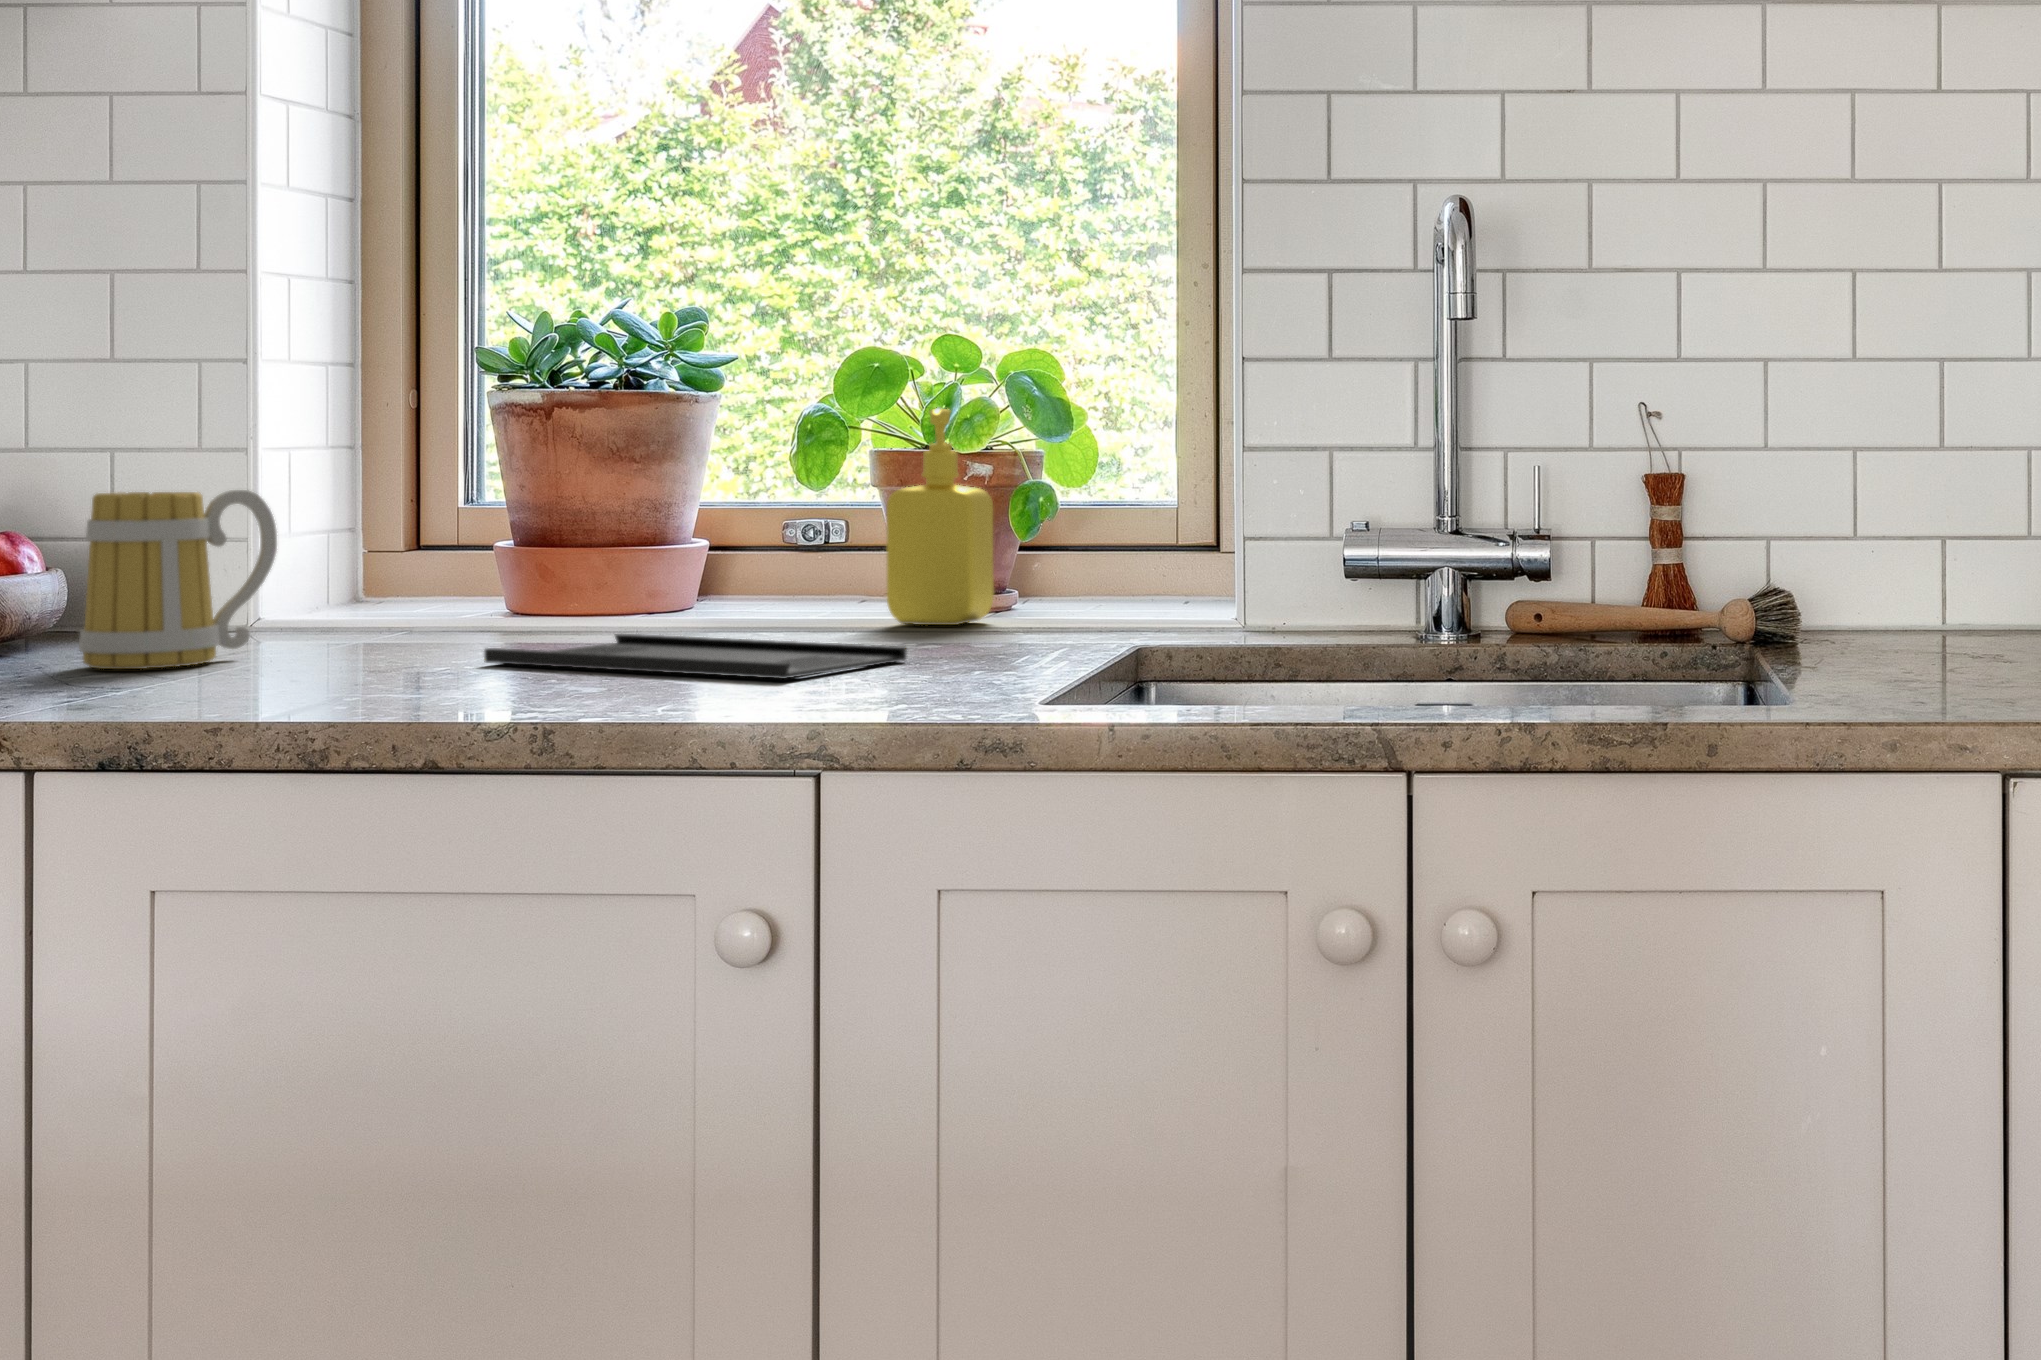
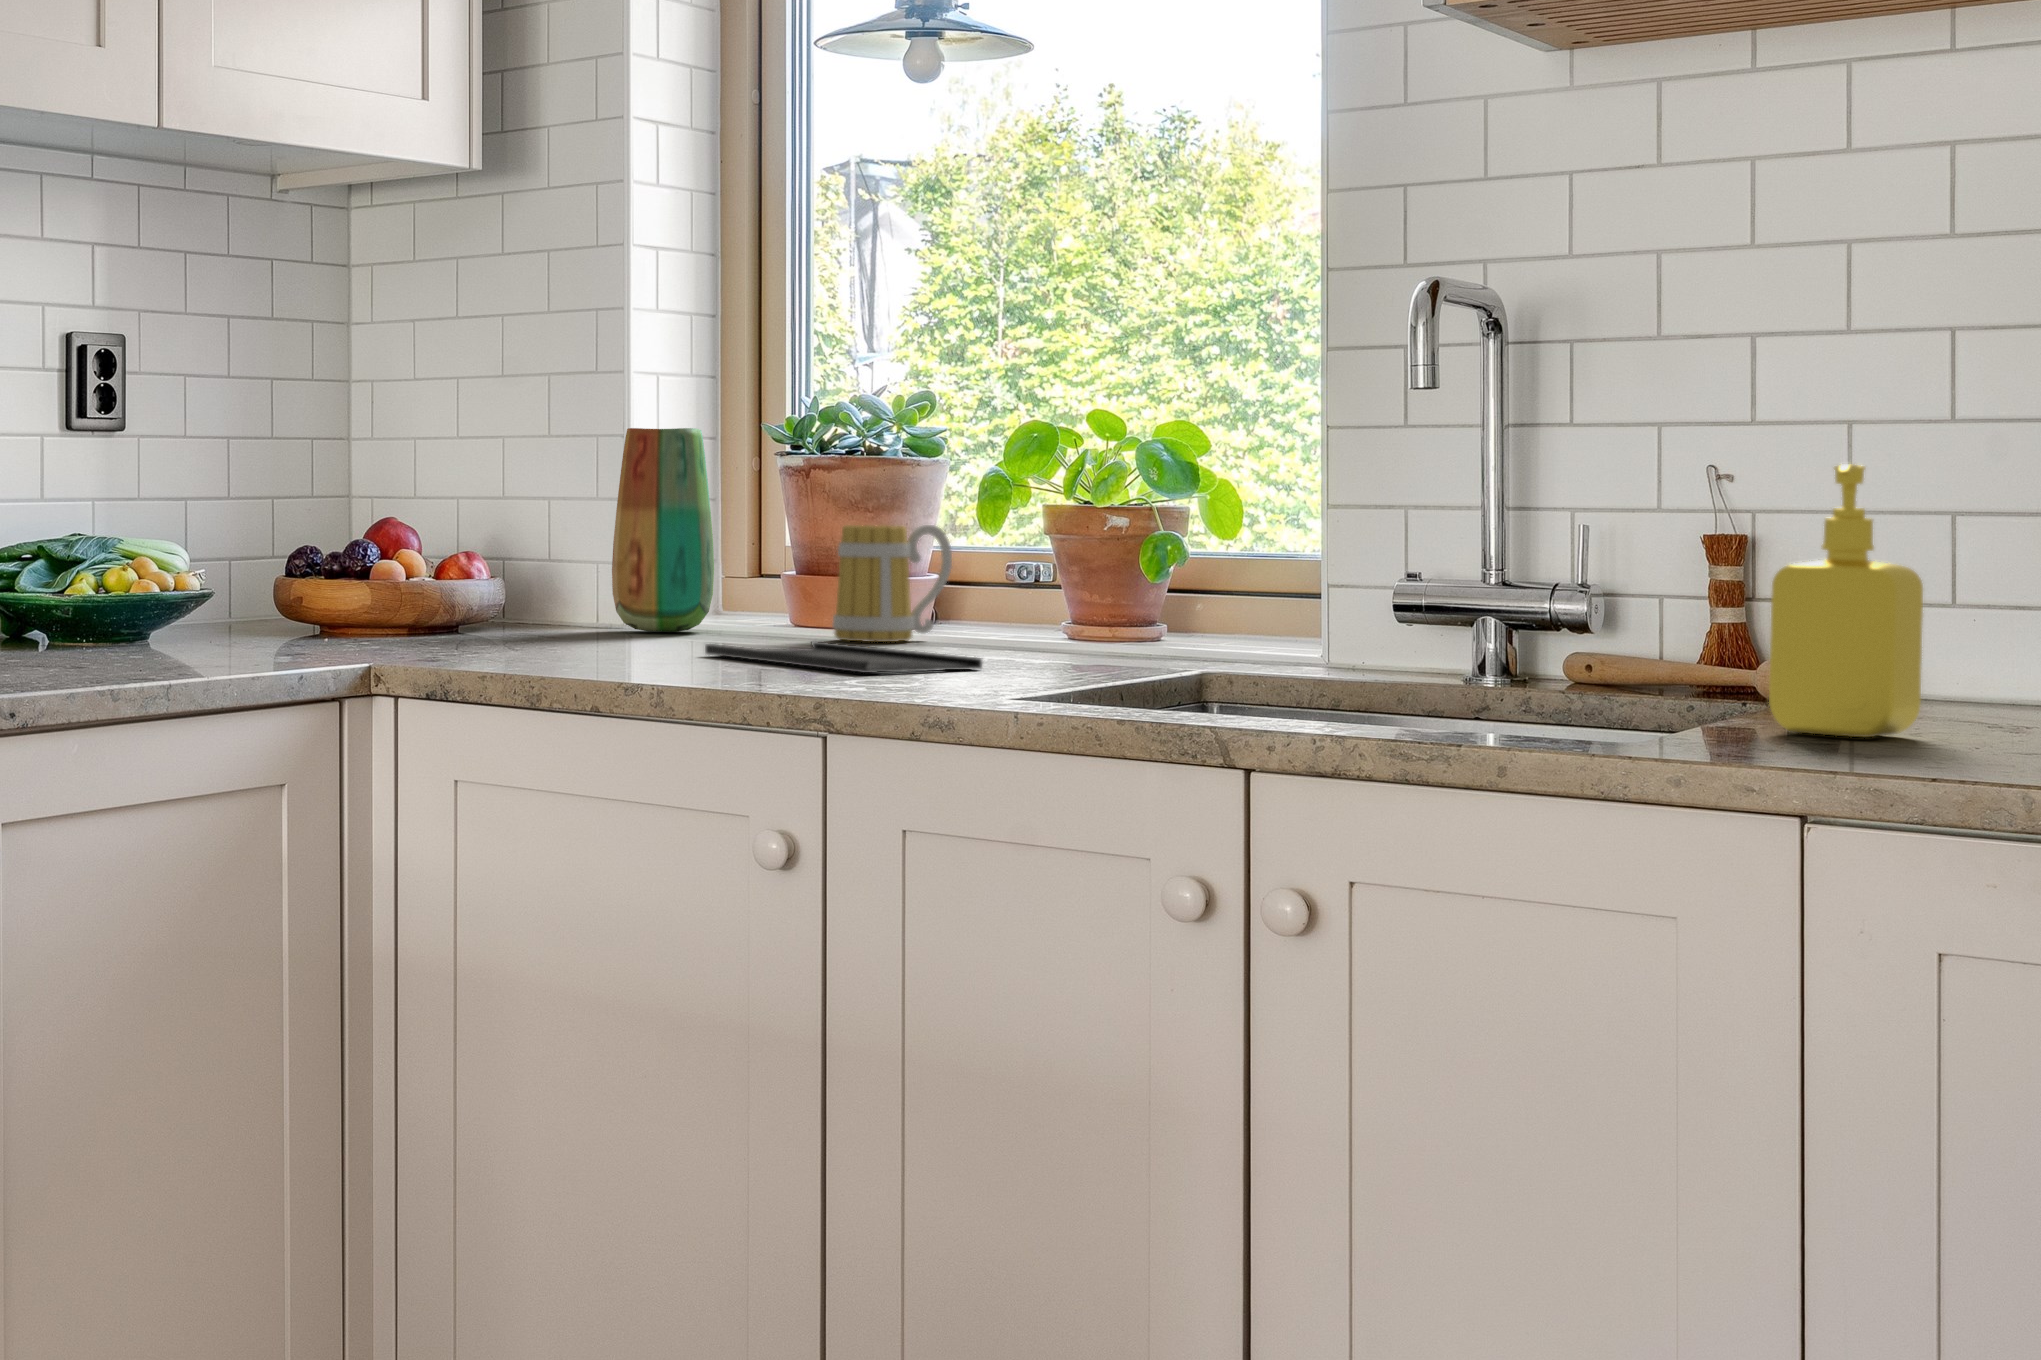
vase: none [250,349,400,628] -> present [612,428,714,632]
soap dispenser: present [886,408,994,625] -> present [1769,464,1923,737]
mug: present [79,490,277,669] -> present [833,525,952,642]

